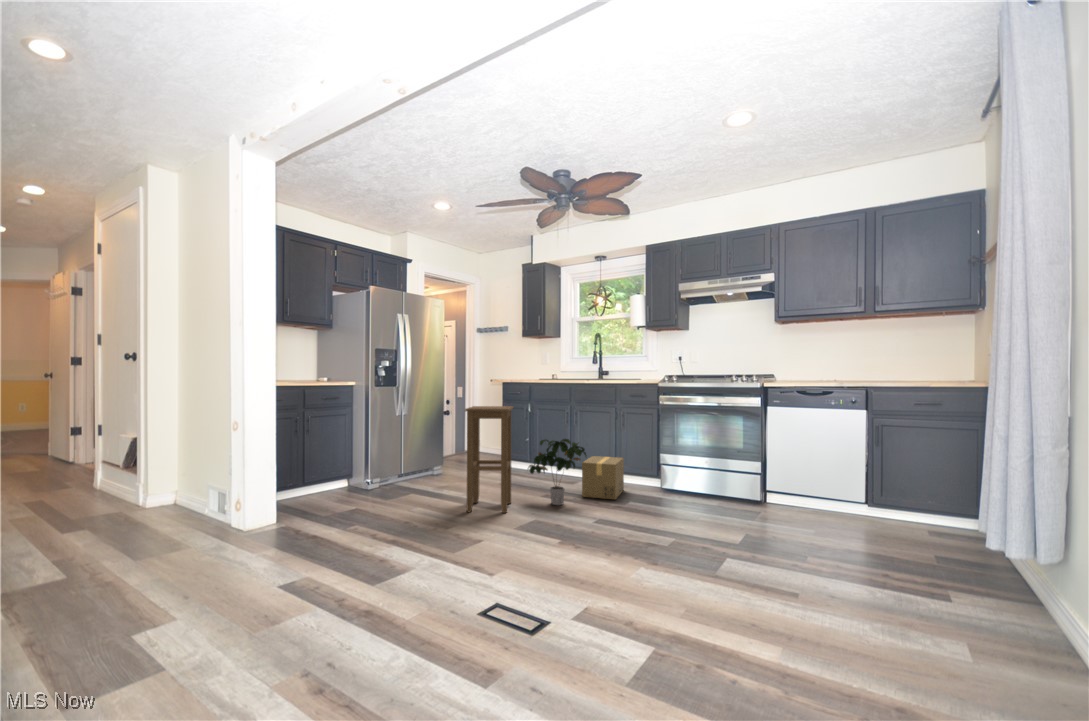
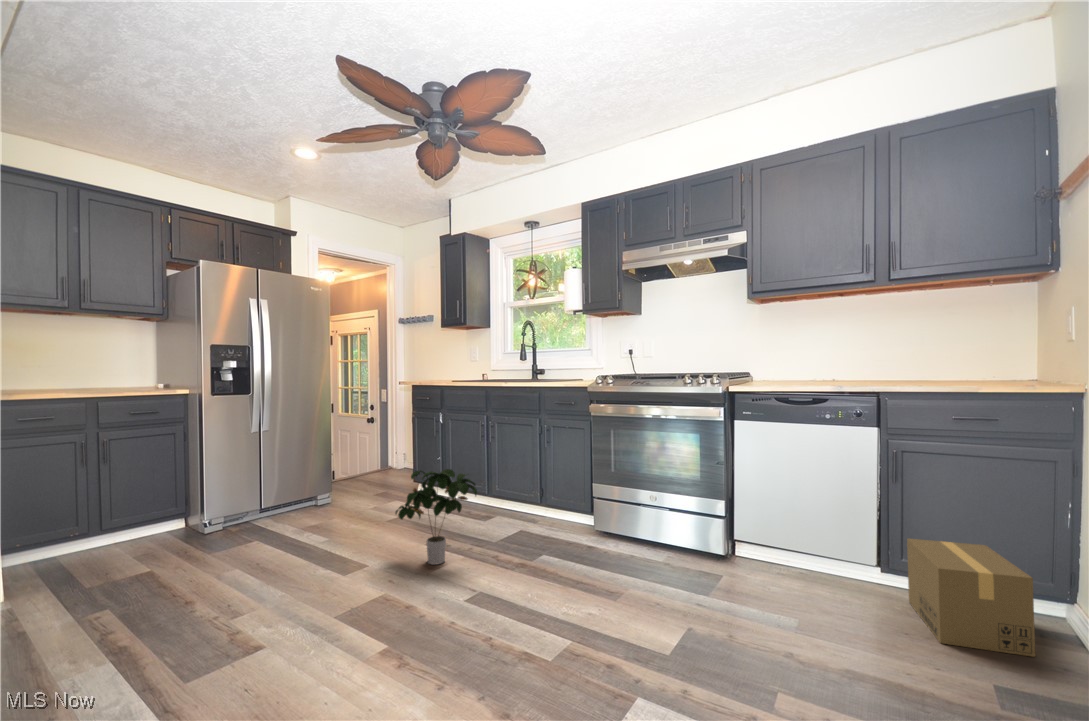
stool: present [465,406,513,513] -> none [287,424,375,582]
cardboard box: present [582,456,624,499] -> present [907,539,1035,657]

